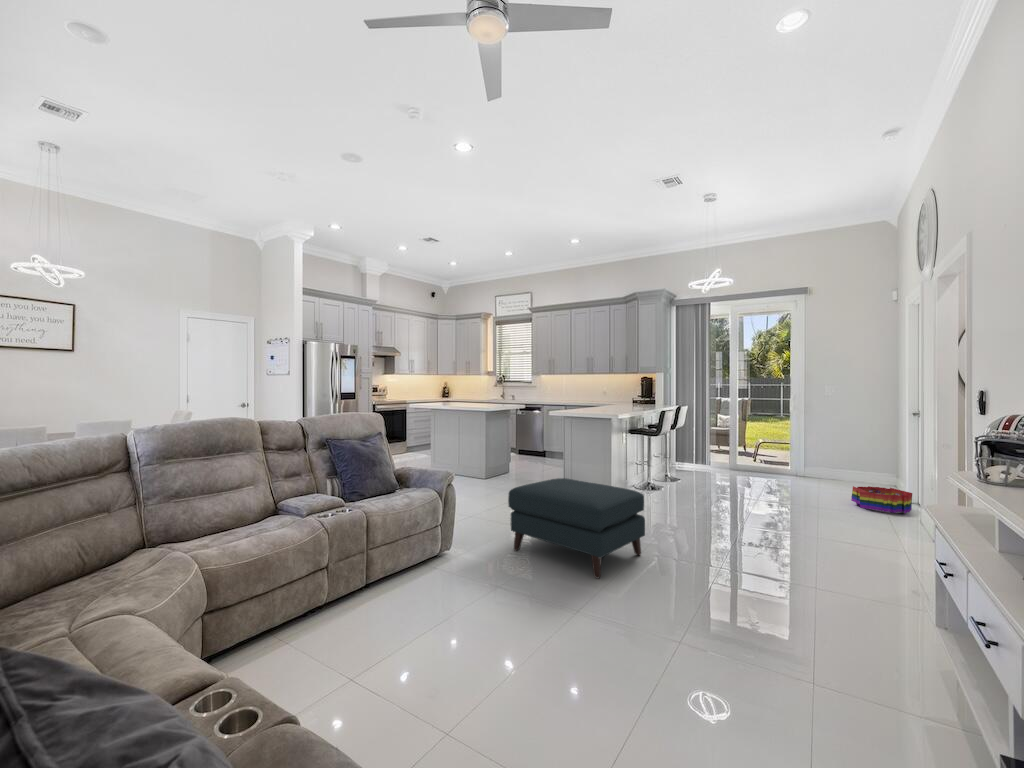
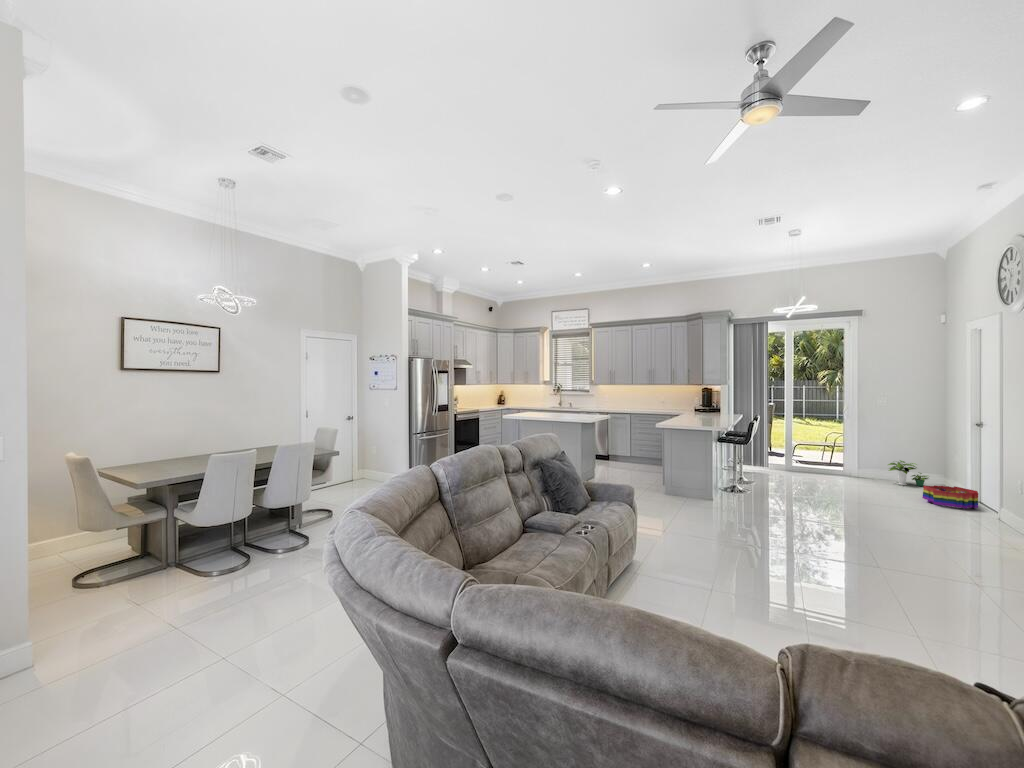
potted plant: none [830,458,876,488] -> present [888,460,928,486]
ottoman: present [508,478,645,578] -> none [676,486,797,573]

